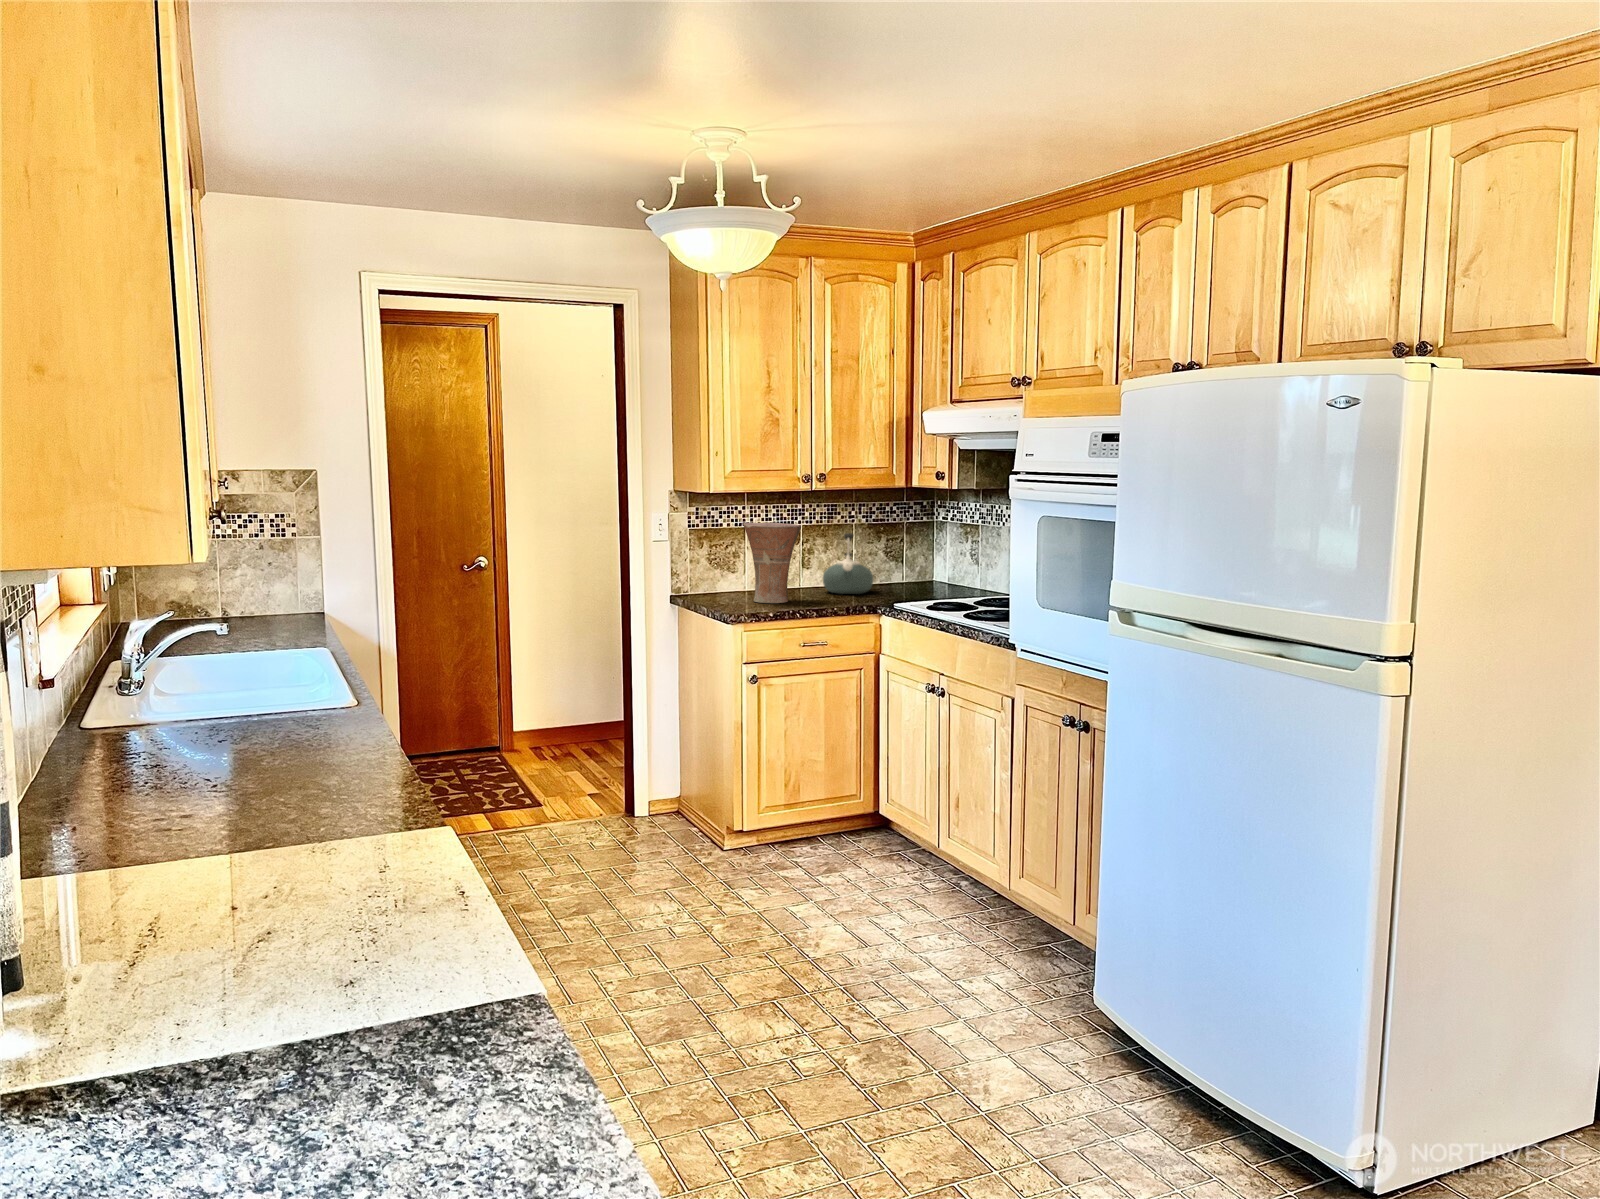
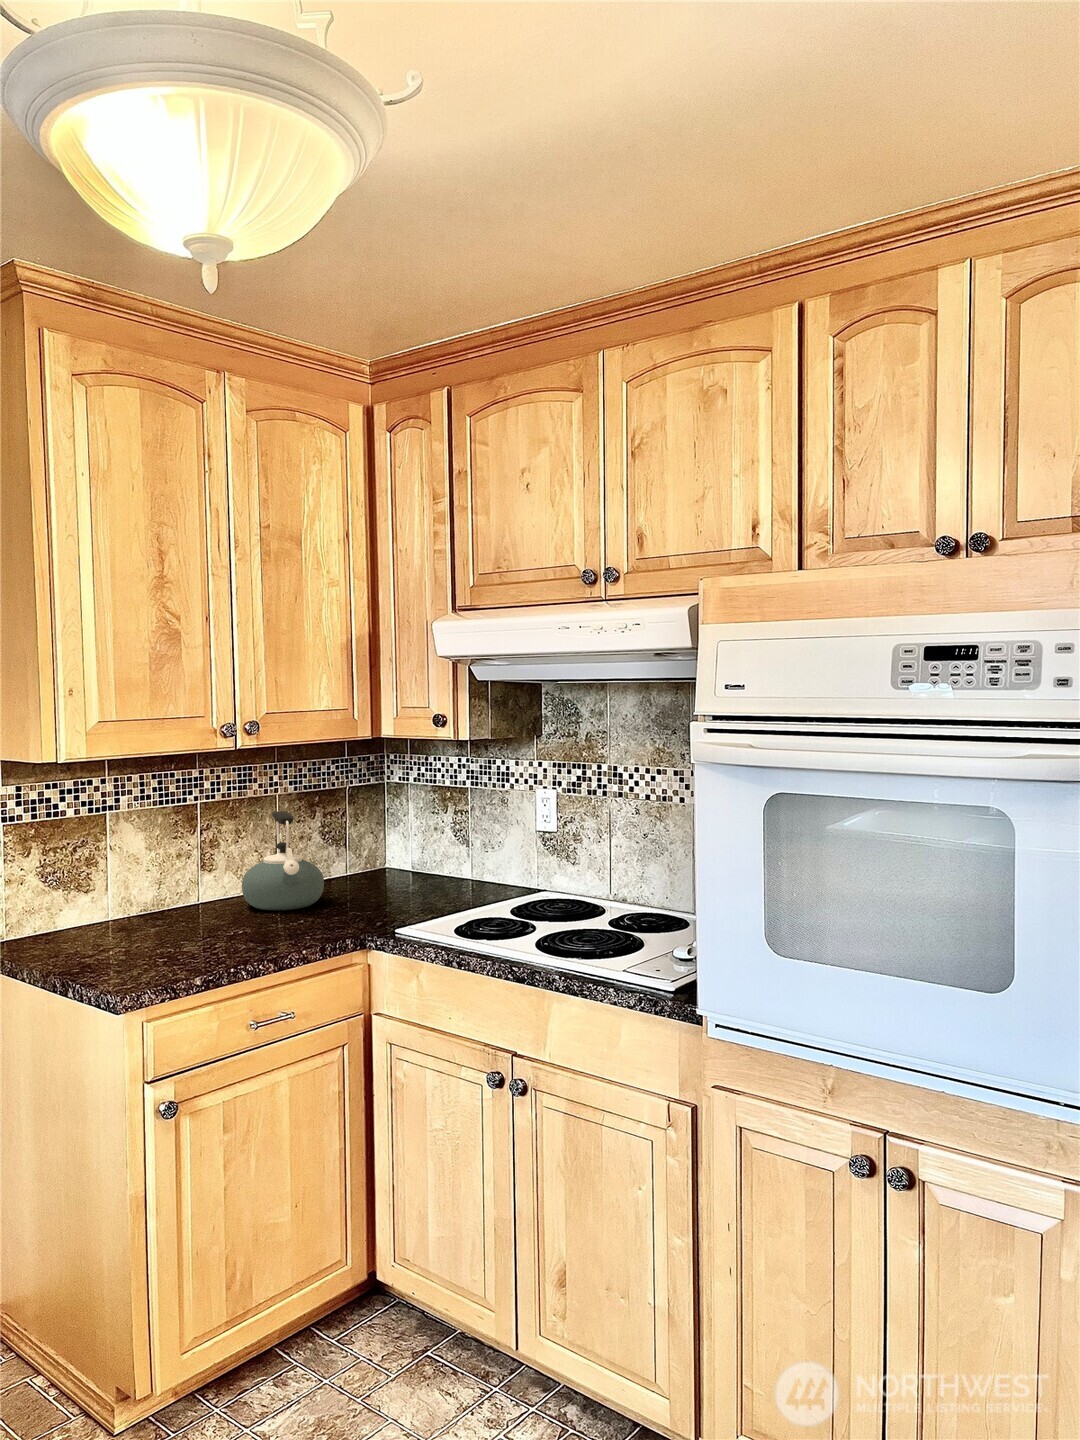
vase: present [743,523,801,603] -> none [120,805,225,950]

